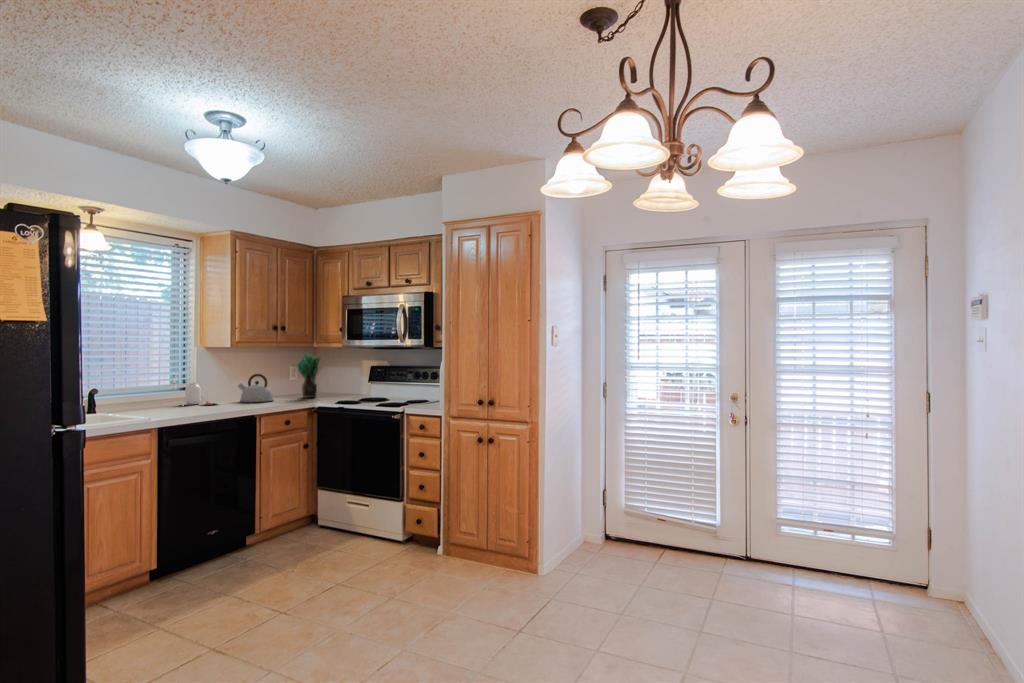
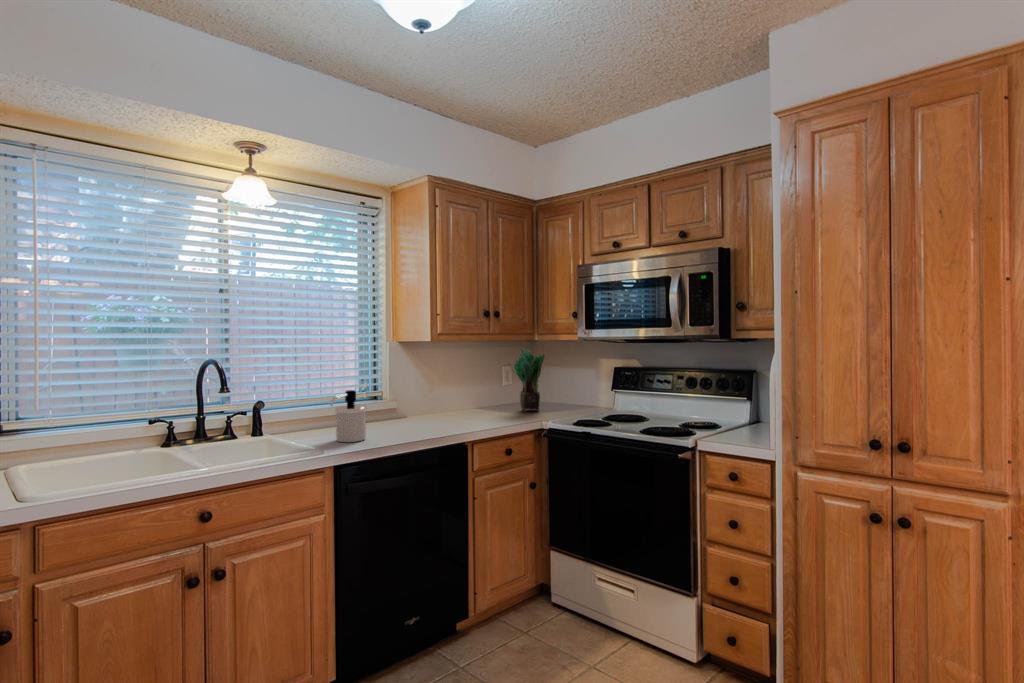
kettle: present [238,374,274,402] -> none [440,378,486,419]
soap dispenser: none [155,380,181,415] -> present [330,390,366,442]
jar: present [185,382,219,405] -> none [367,390,419,423]

